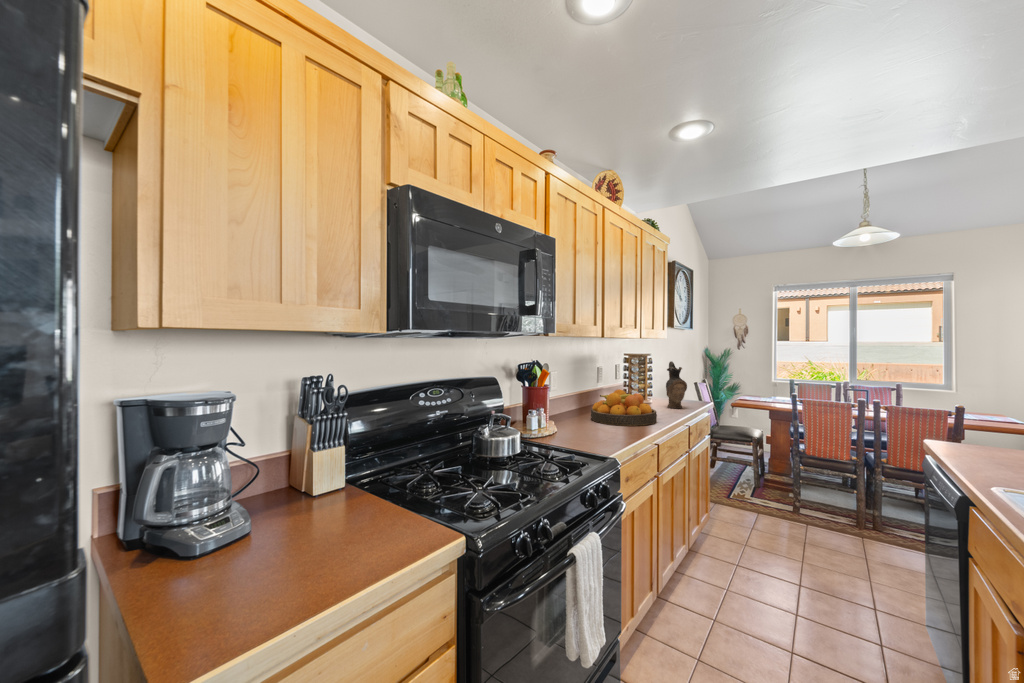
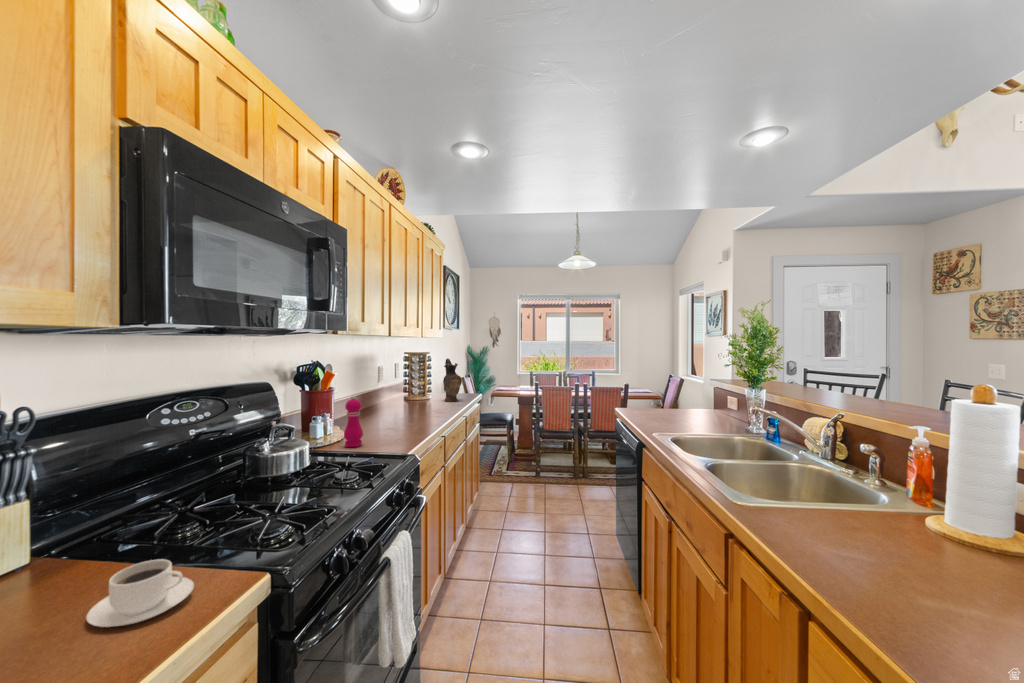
fruit bowl: present [591,389,657,426] -> none [376,387,440,423]
pepper mill: none [554,394,572,443] -> present [344,396,363,447]
coffee cup: none [361,500,420,540] -> present [86,559,194,627]

